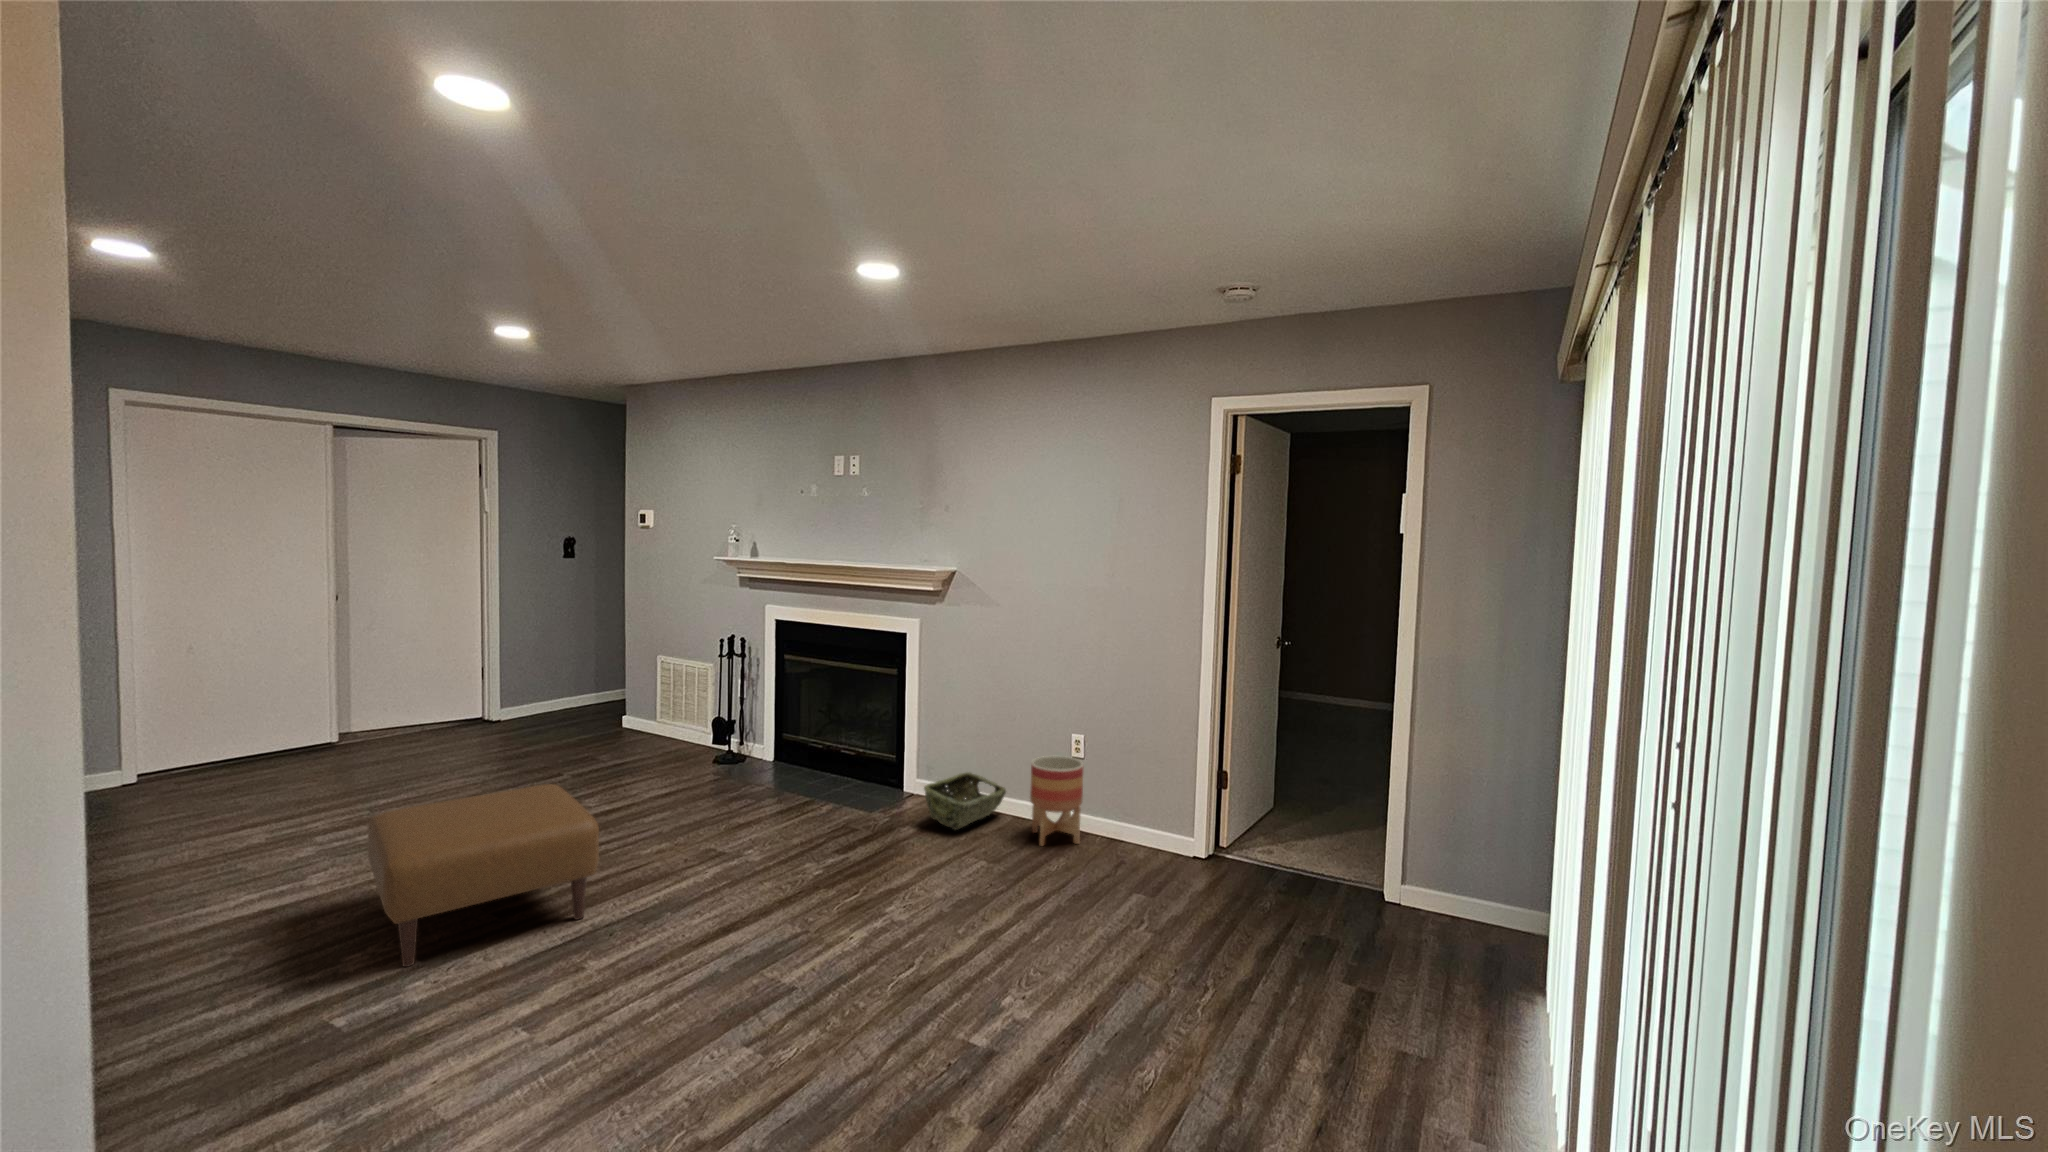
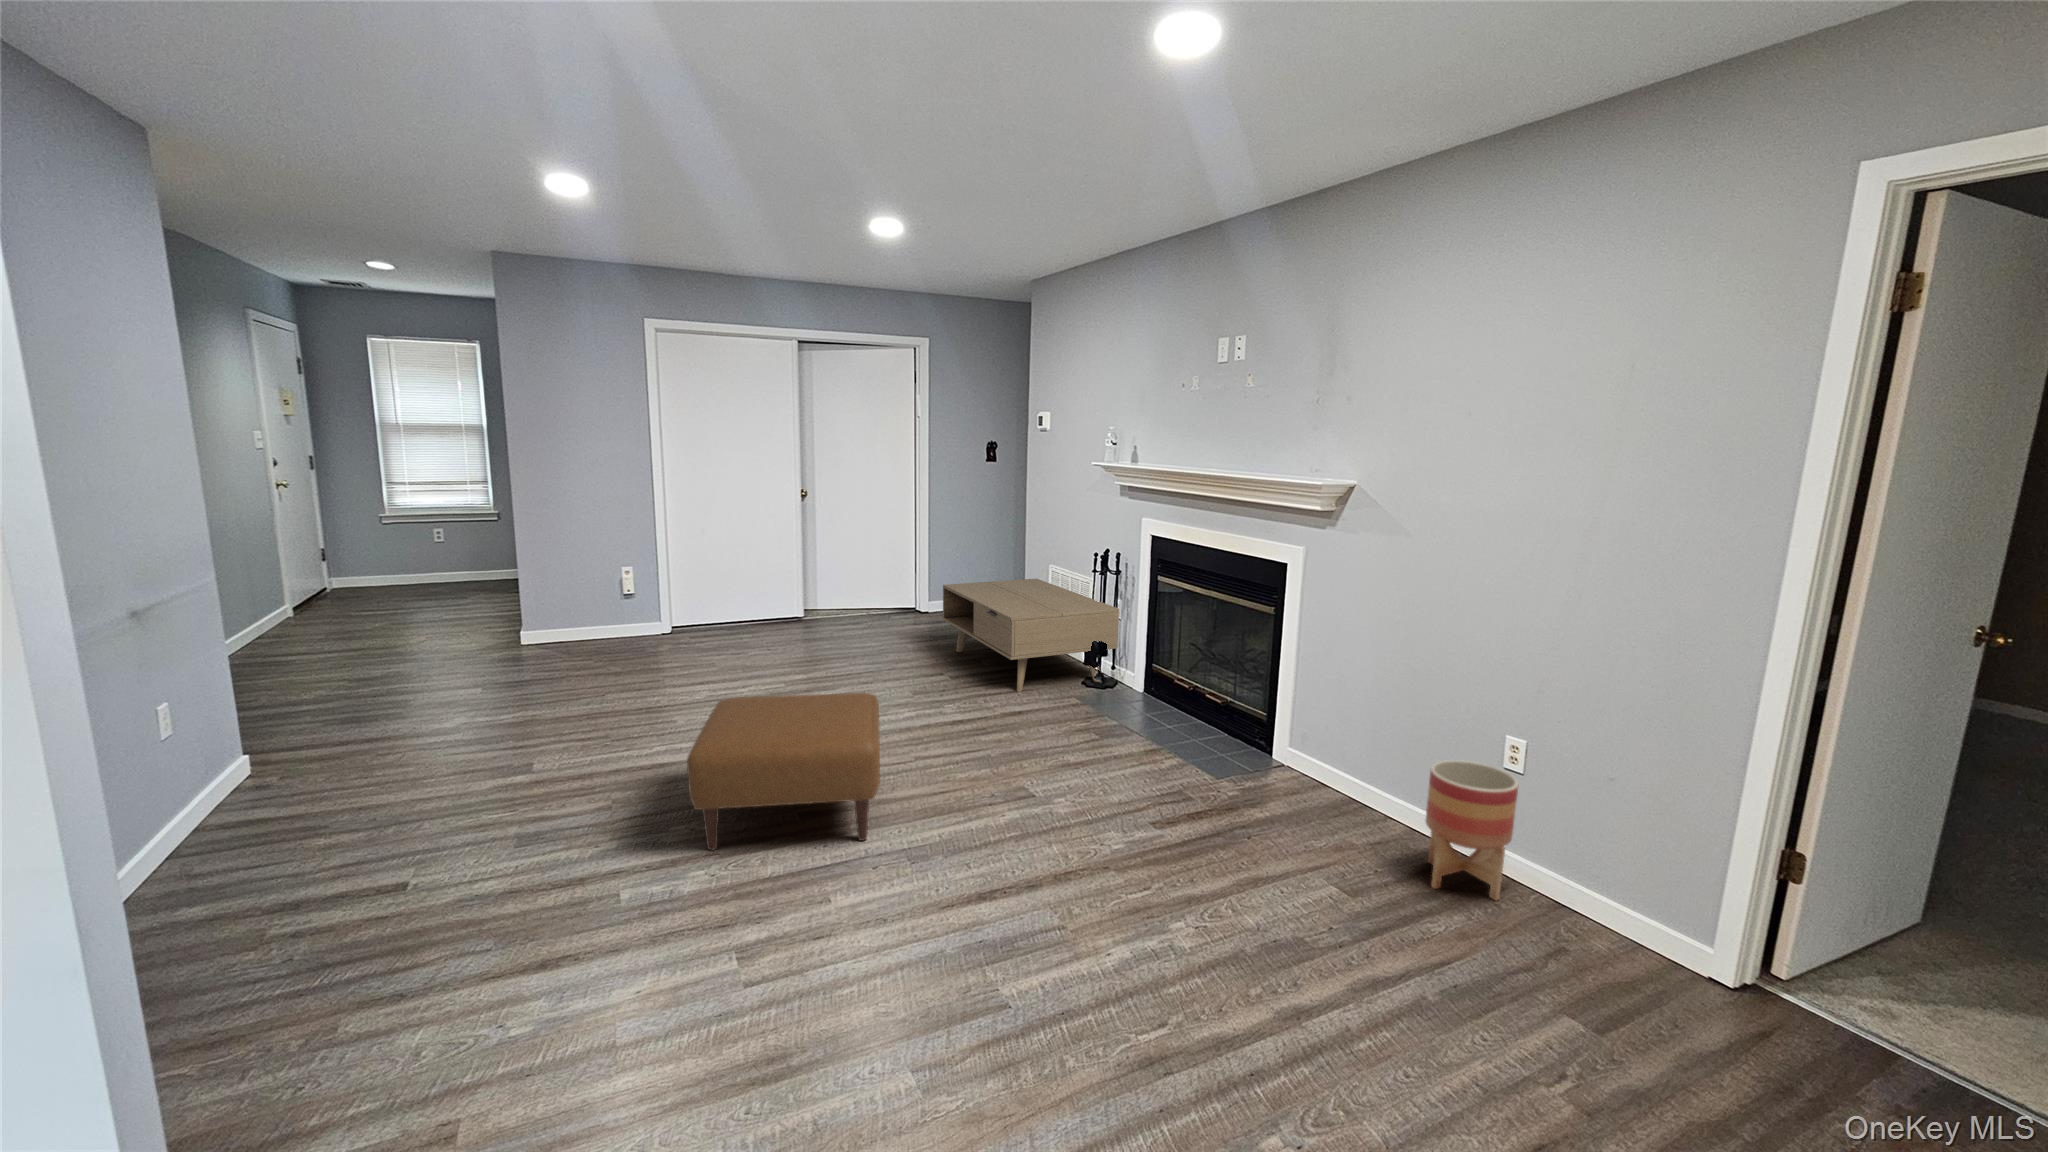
coffee table: none [547,669,746,775] -> present [943,579,1119,692]
woven basket: present [924,772,1006,830] -> none [1278,757,1401,833]

